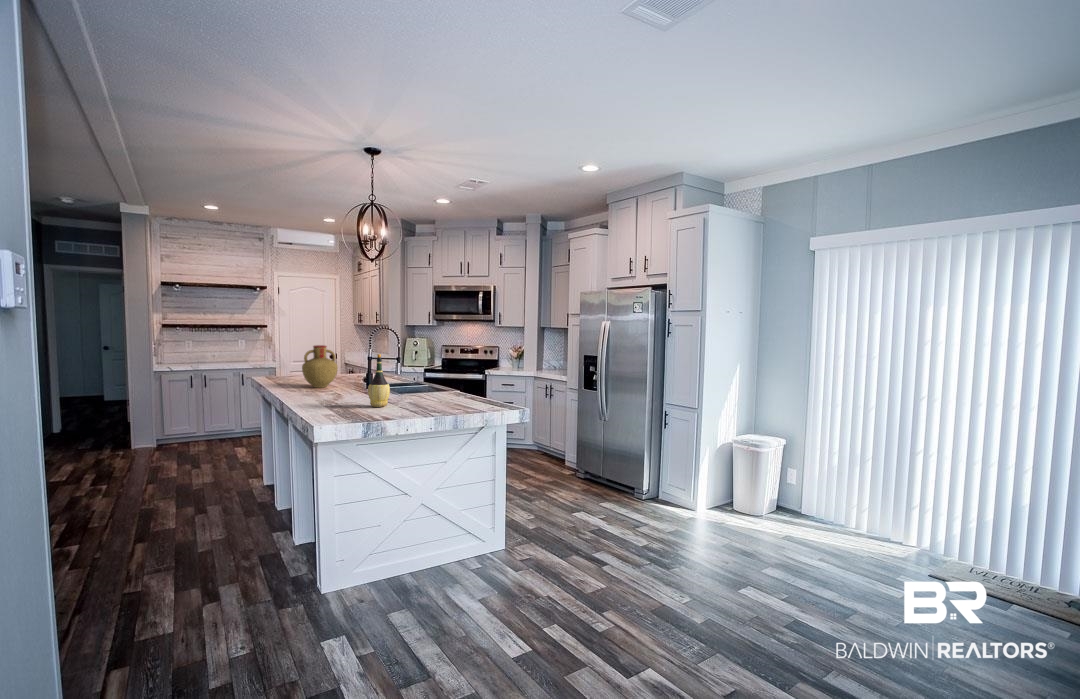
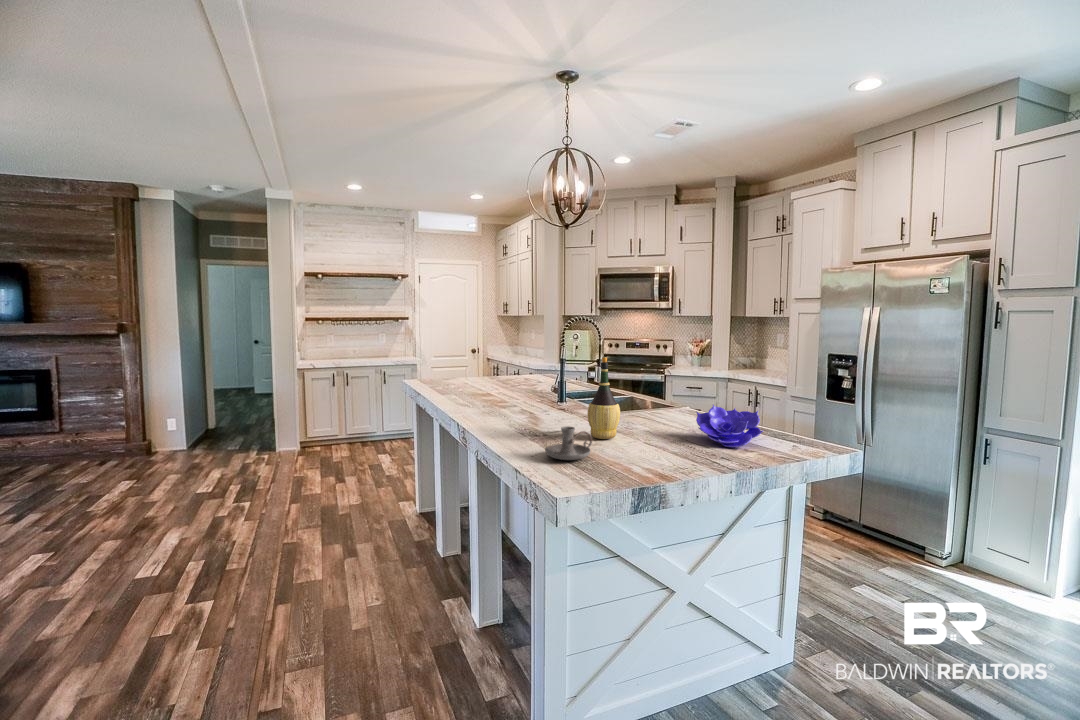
vase: present [302,345,338,388] -> none [470,342,514,398]
decorative bowl: none [438,384,479,409] -> present [696,405,763,447]
candle holder: none [329,396,363,416] -> present [545,426,592,460]

